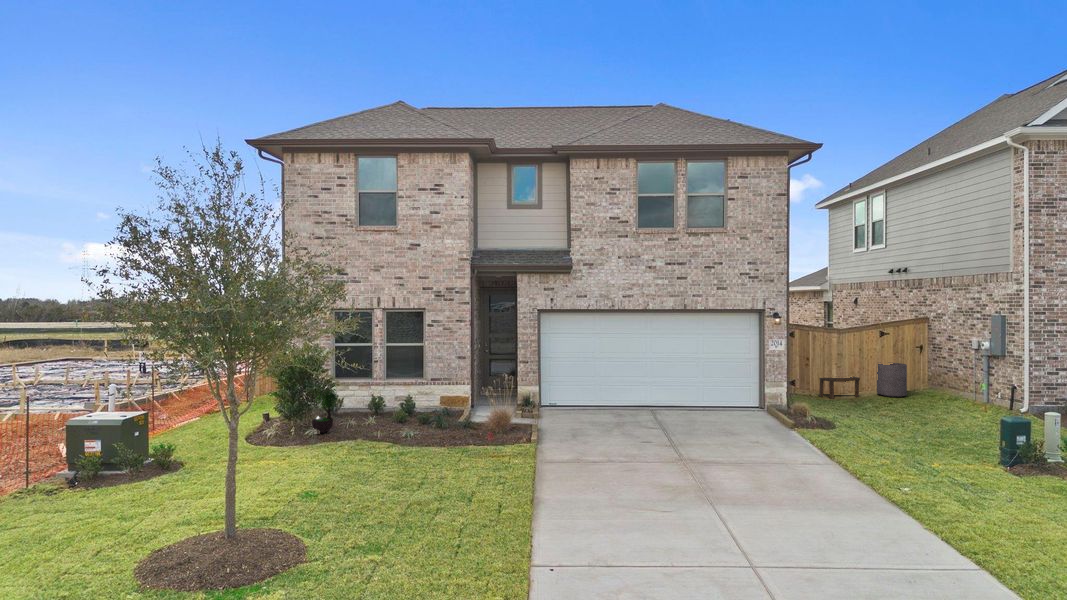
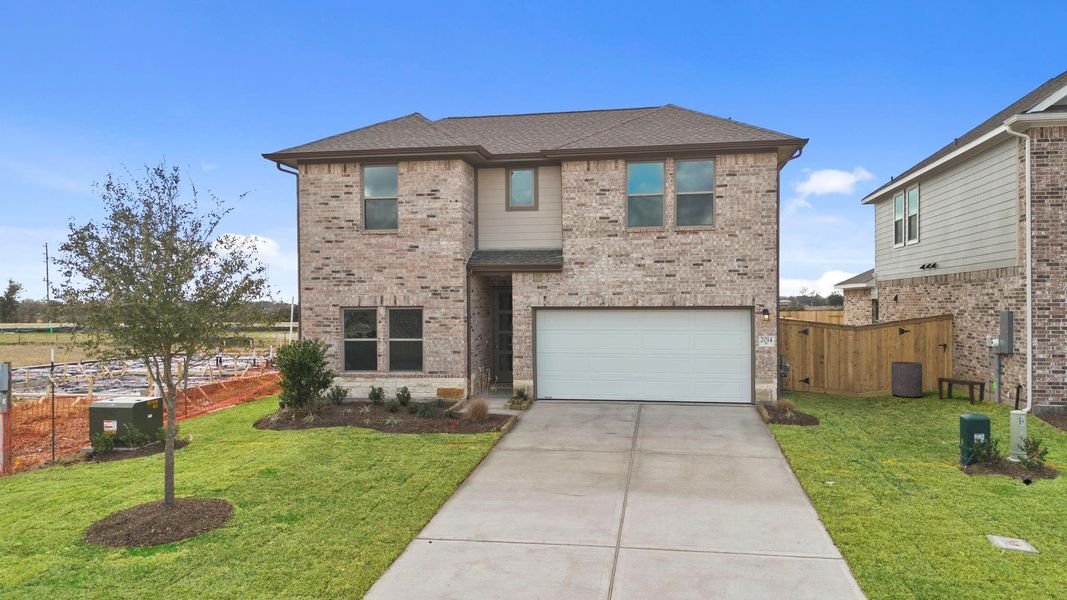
bench: present [819,377,860,399] -> present [938,378,986,405]
potted tree: present [312,391,338,433] -> none [316,377,340,419]

